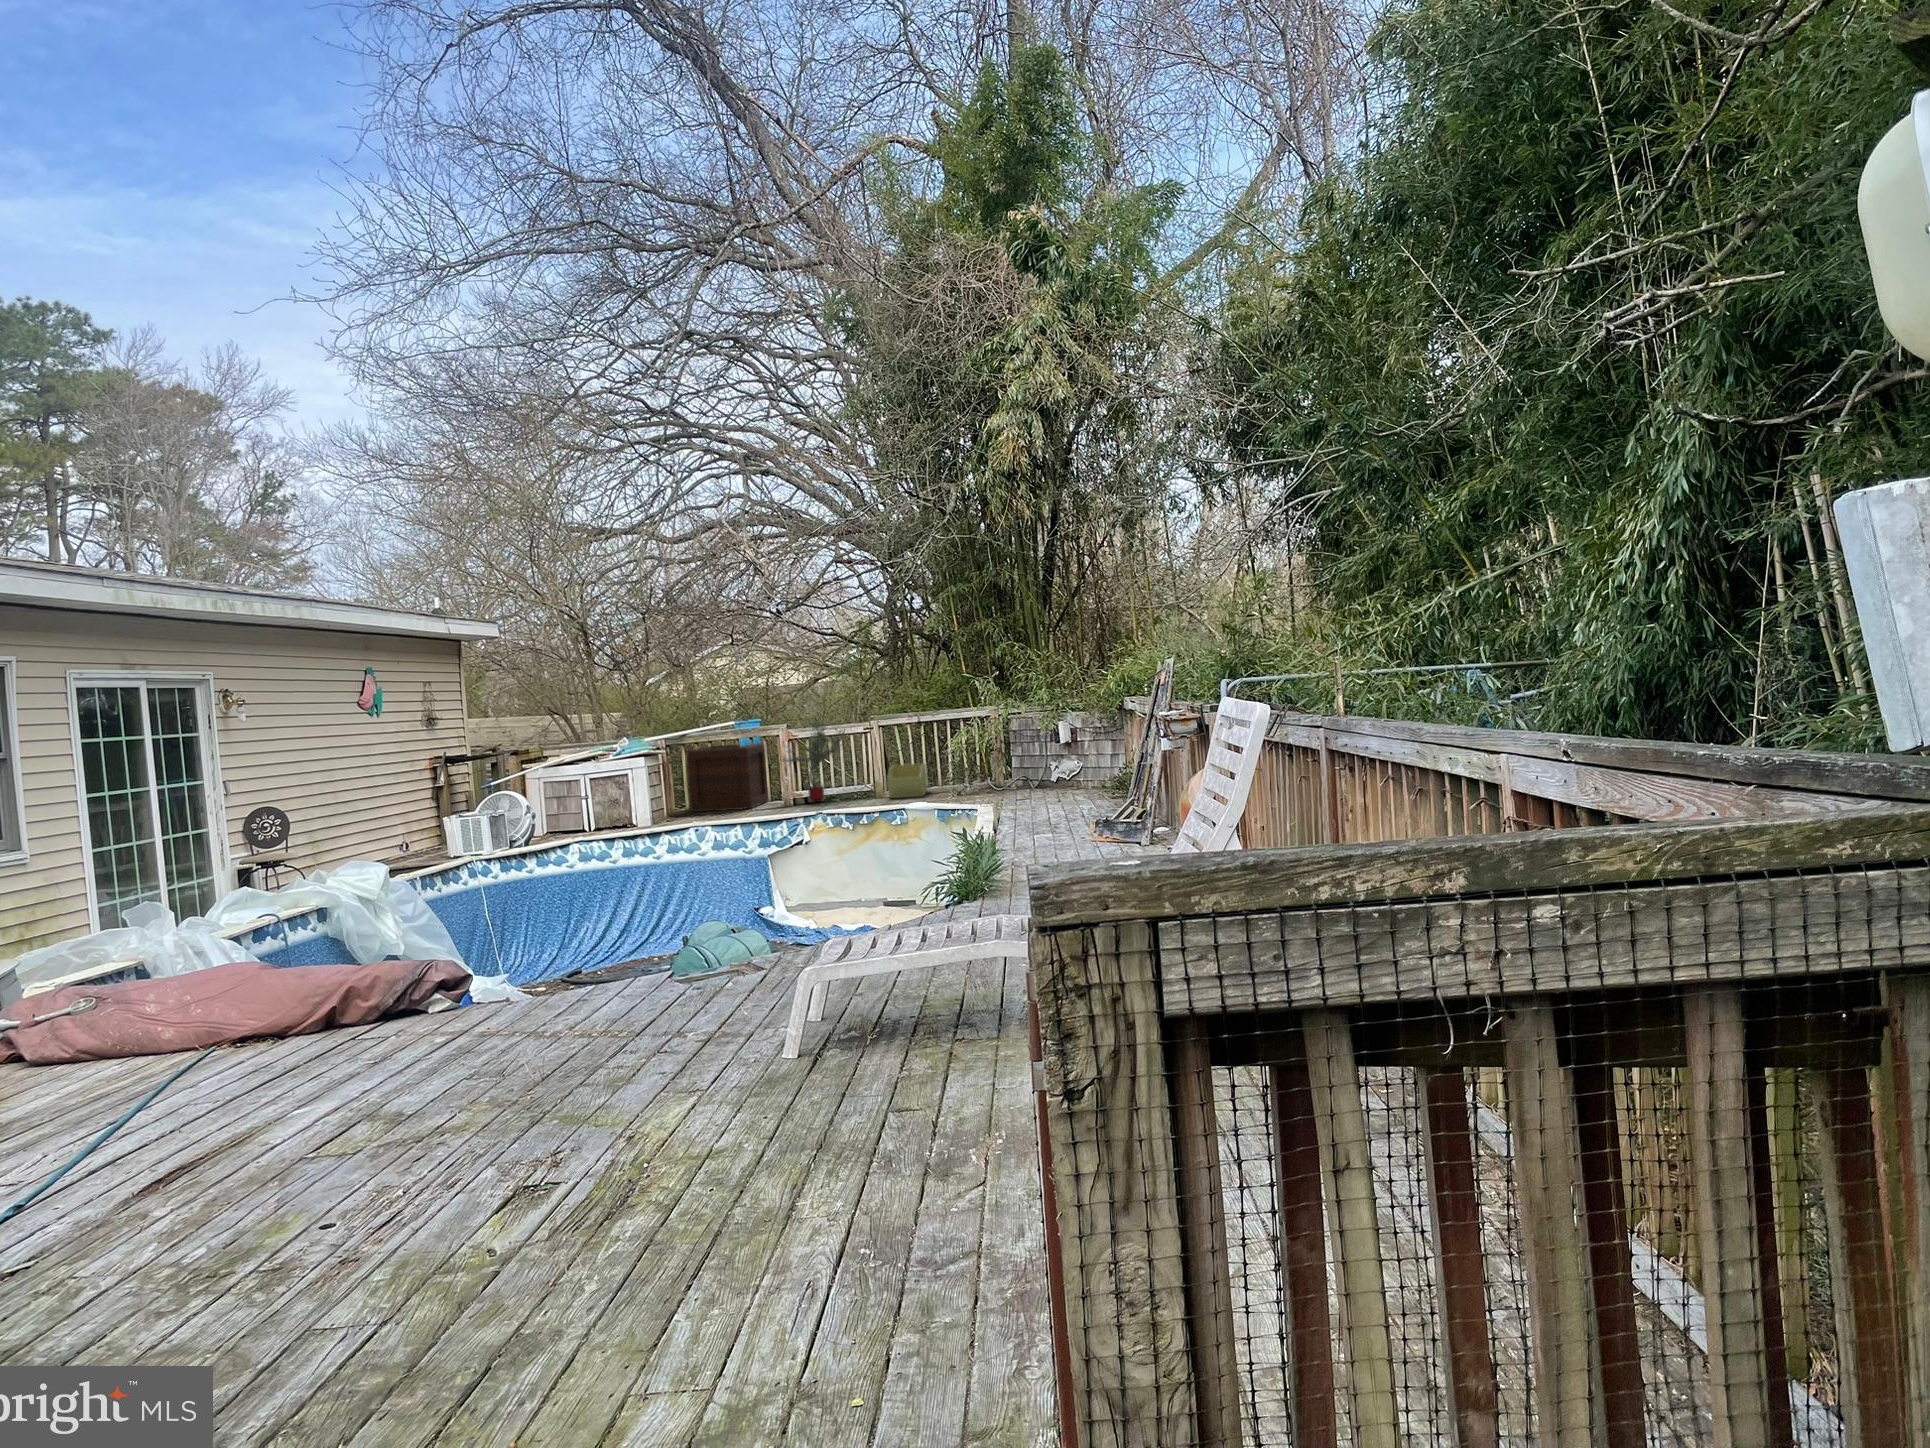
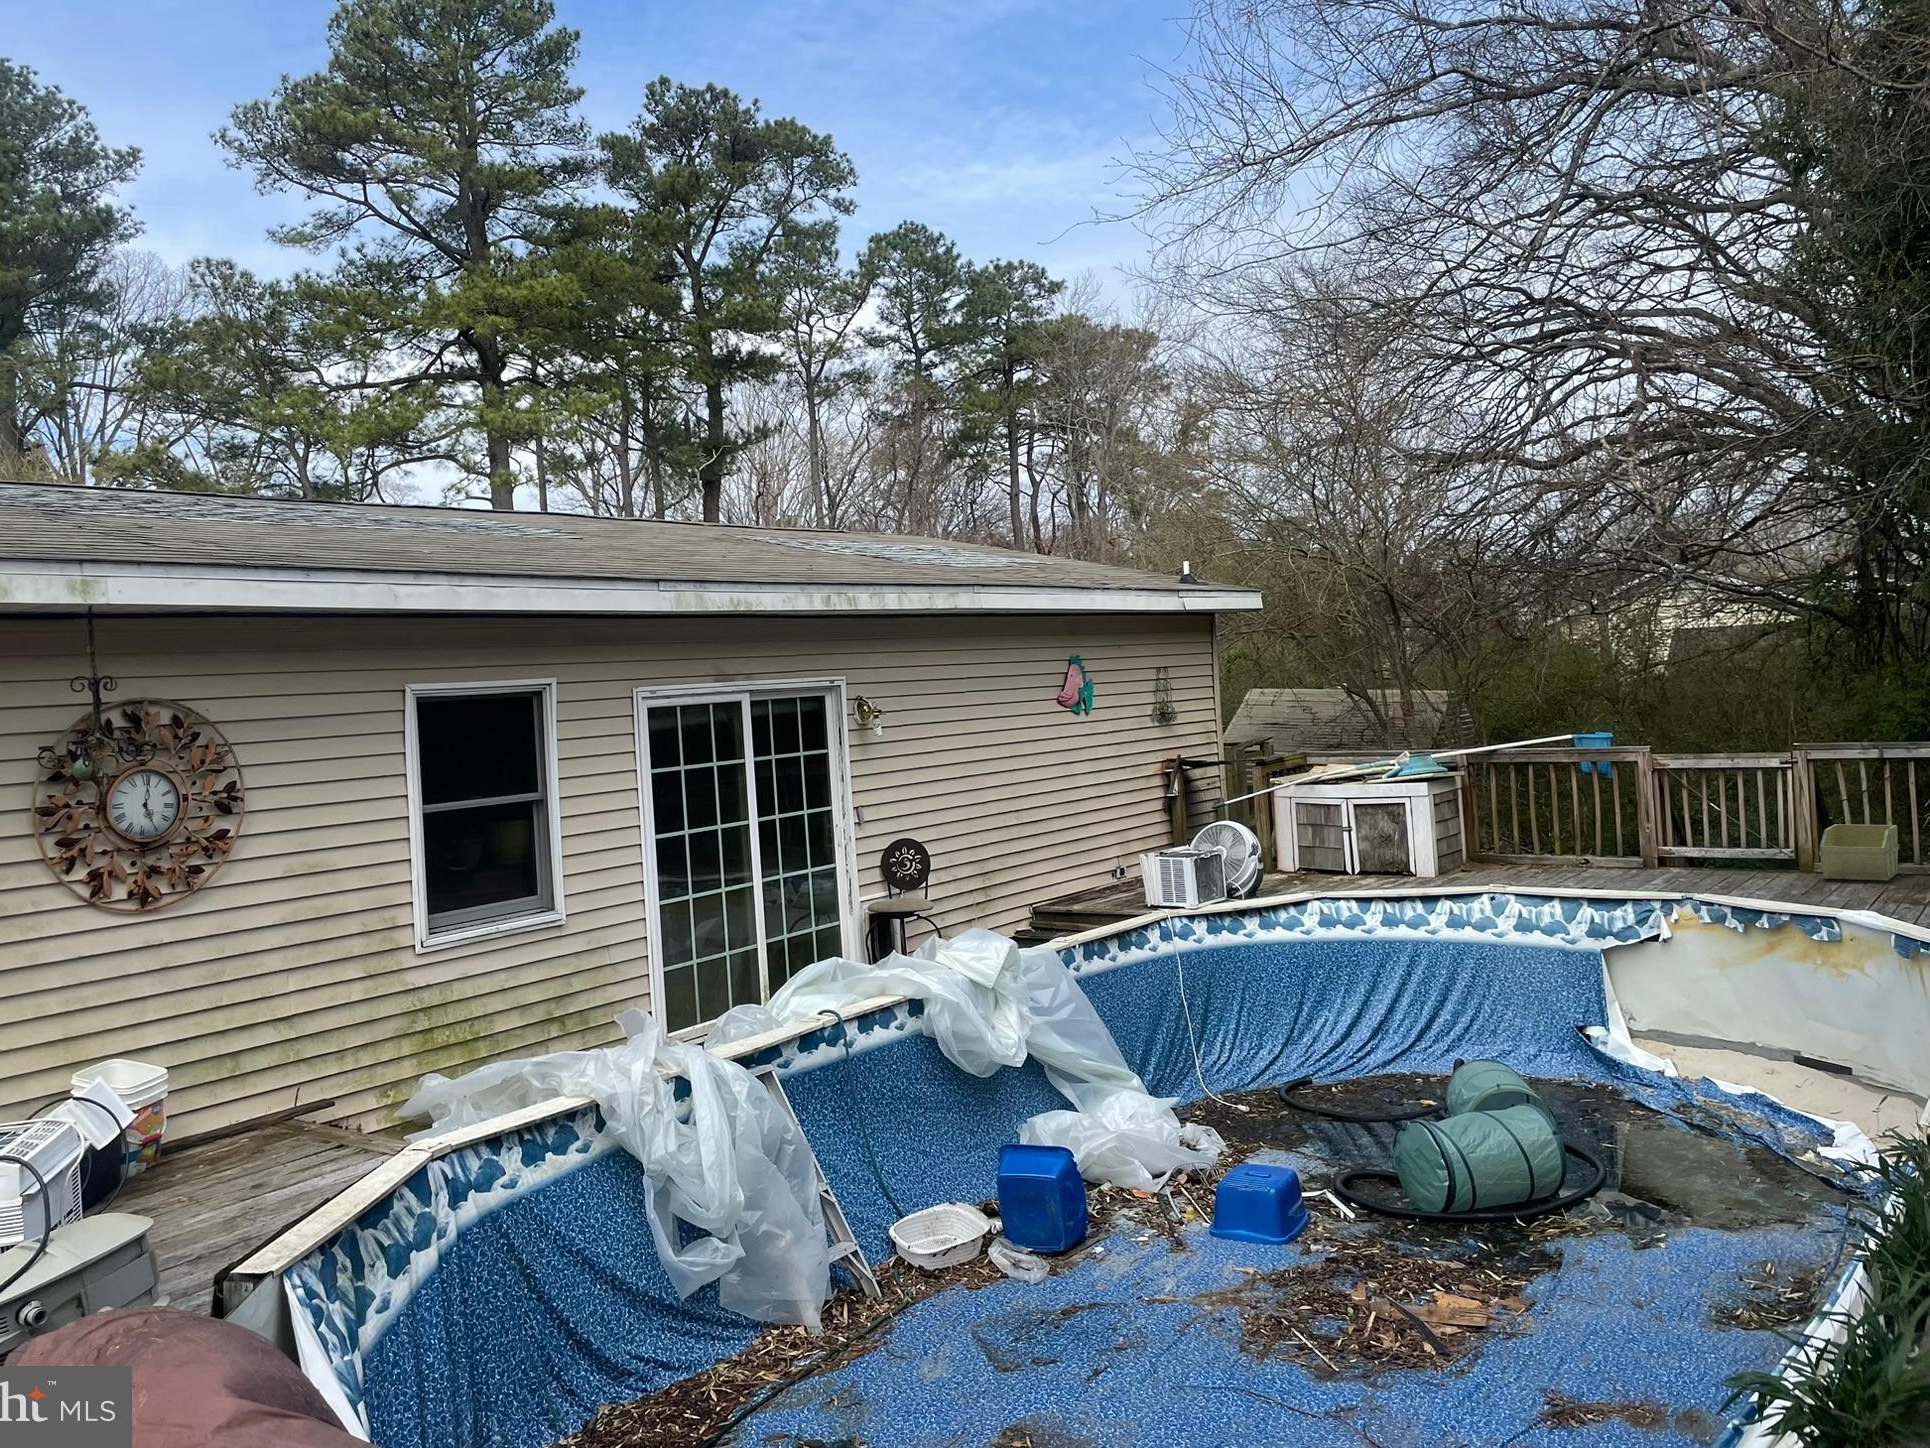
potted tree: present [781,722,845,803] -> none [1634,744,1750,874]
wooden crate: present [687,743,768,812] -> none [1487,775,1615,875]

